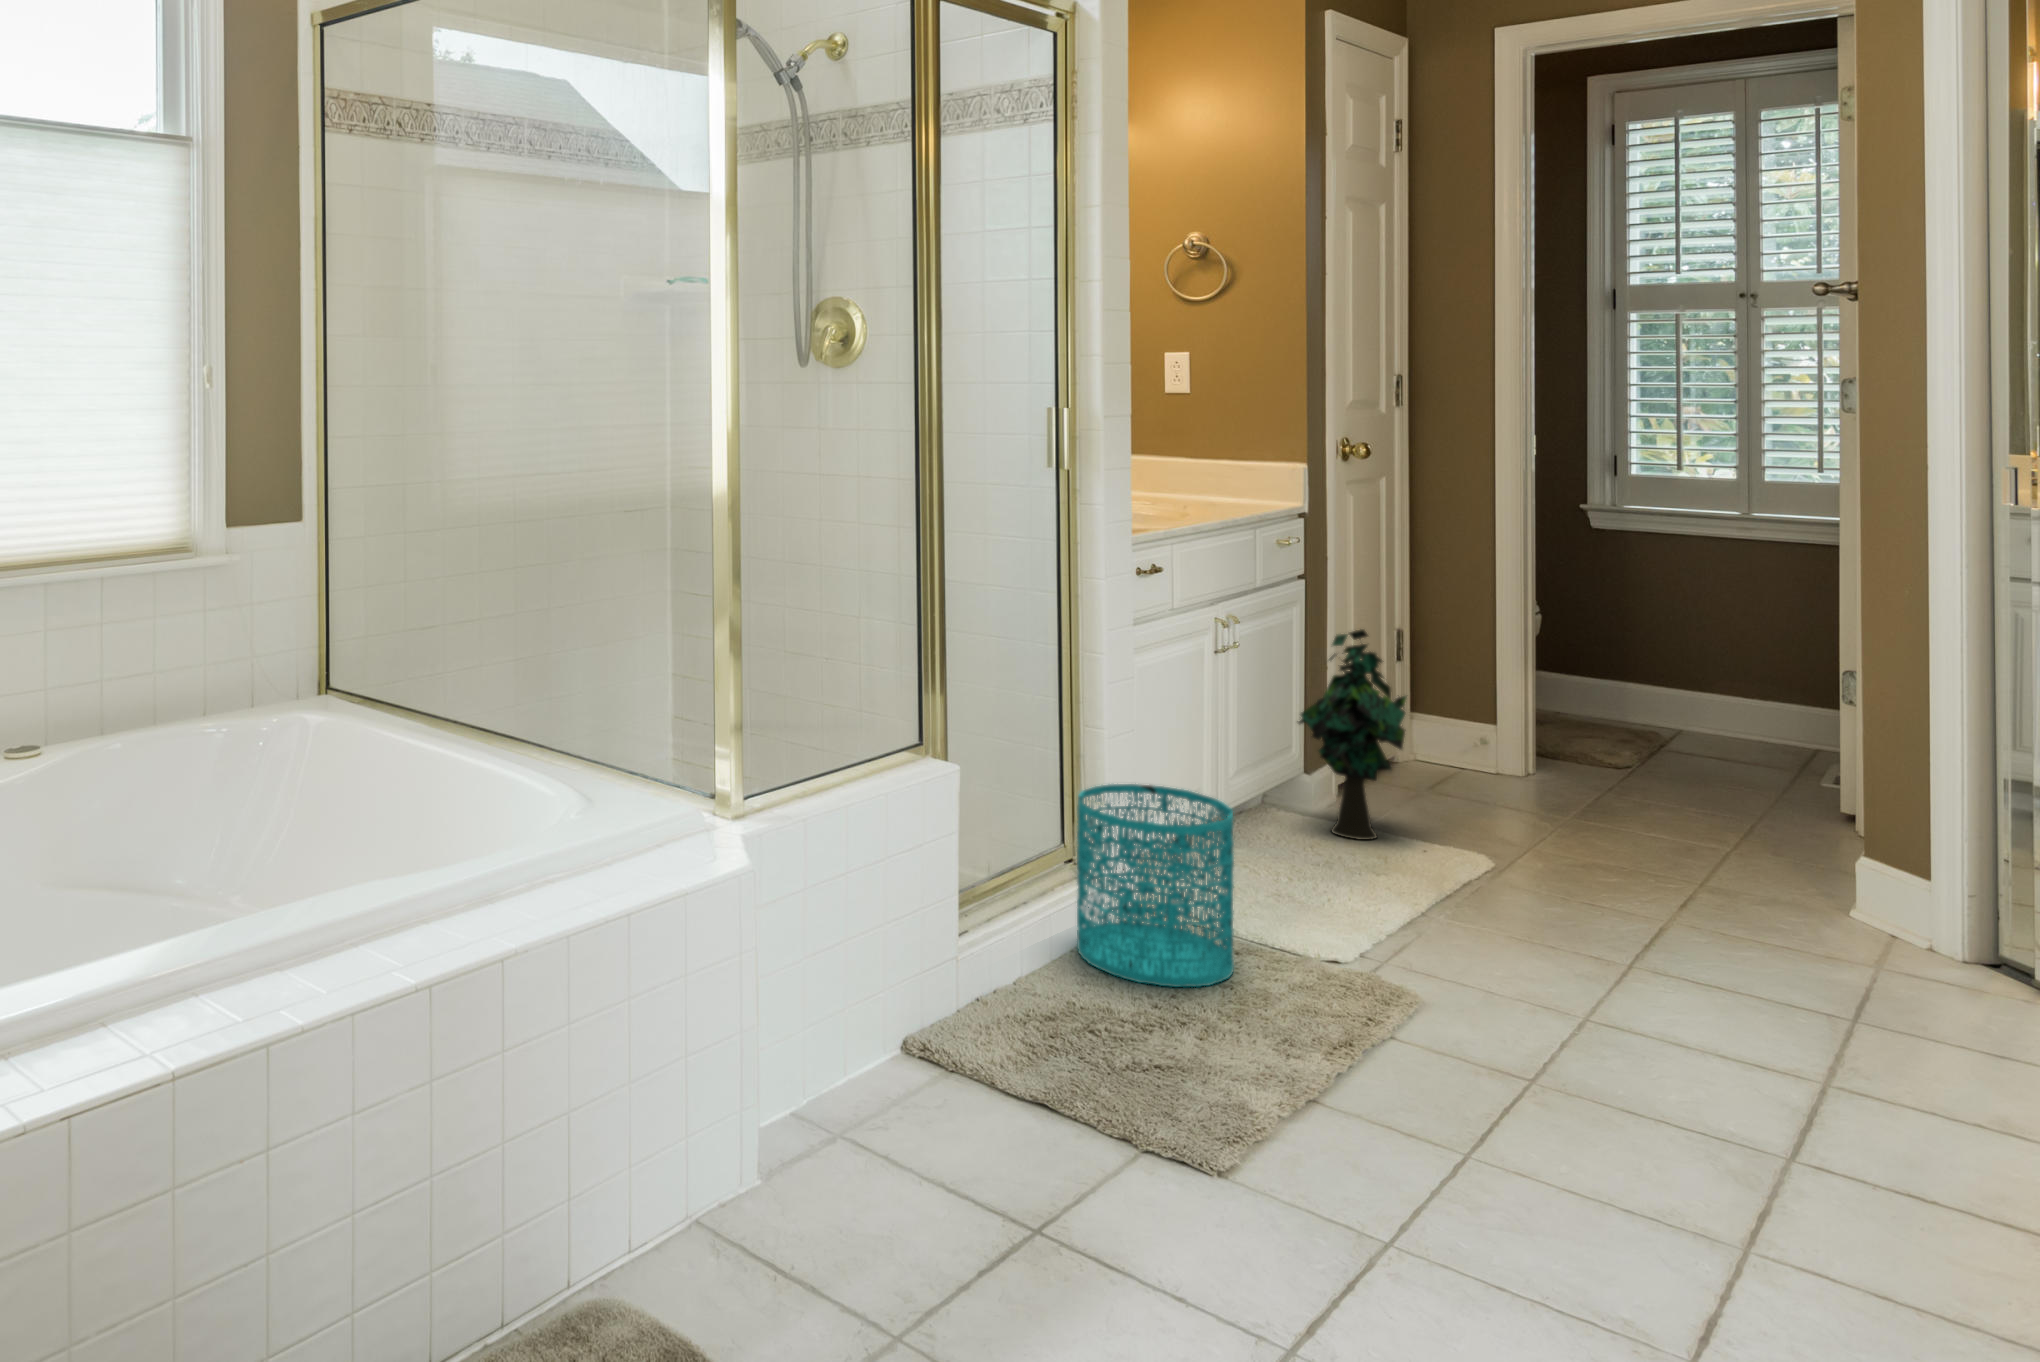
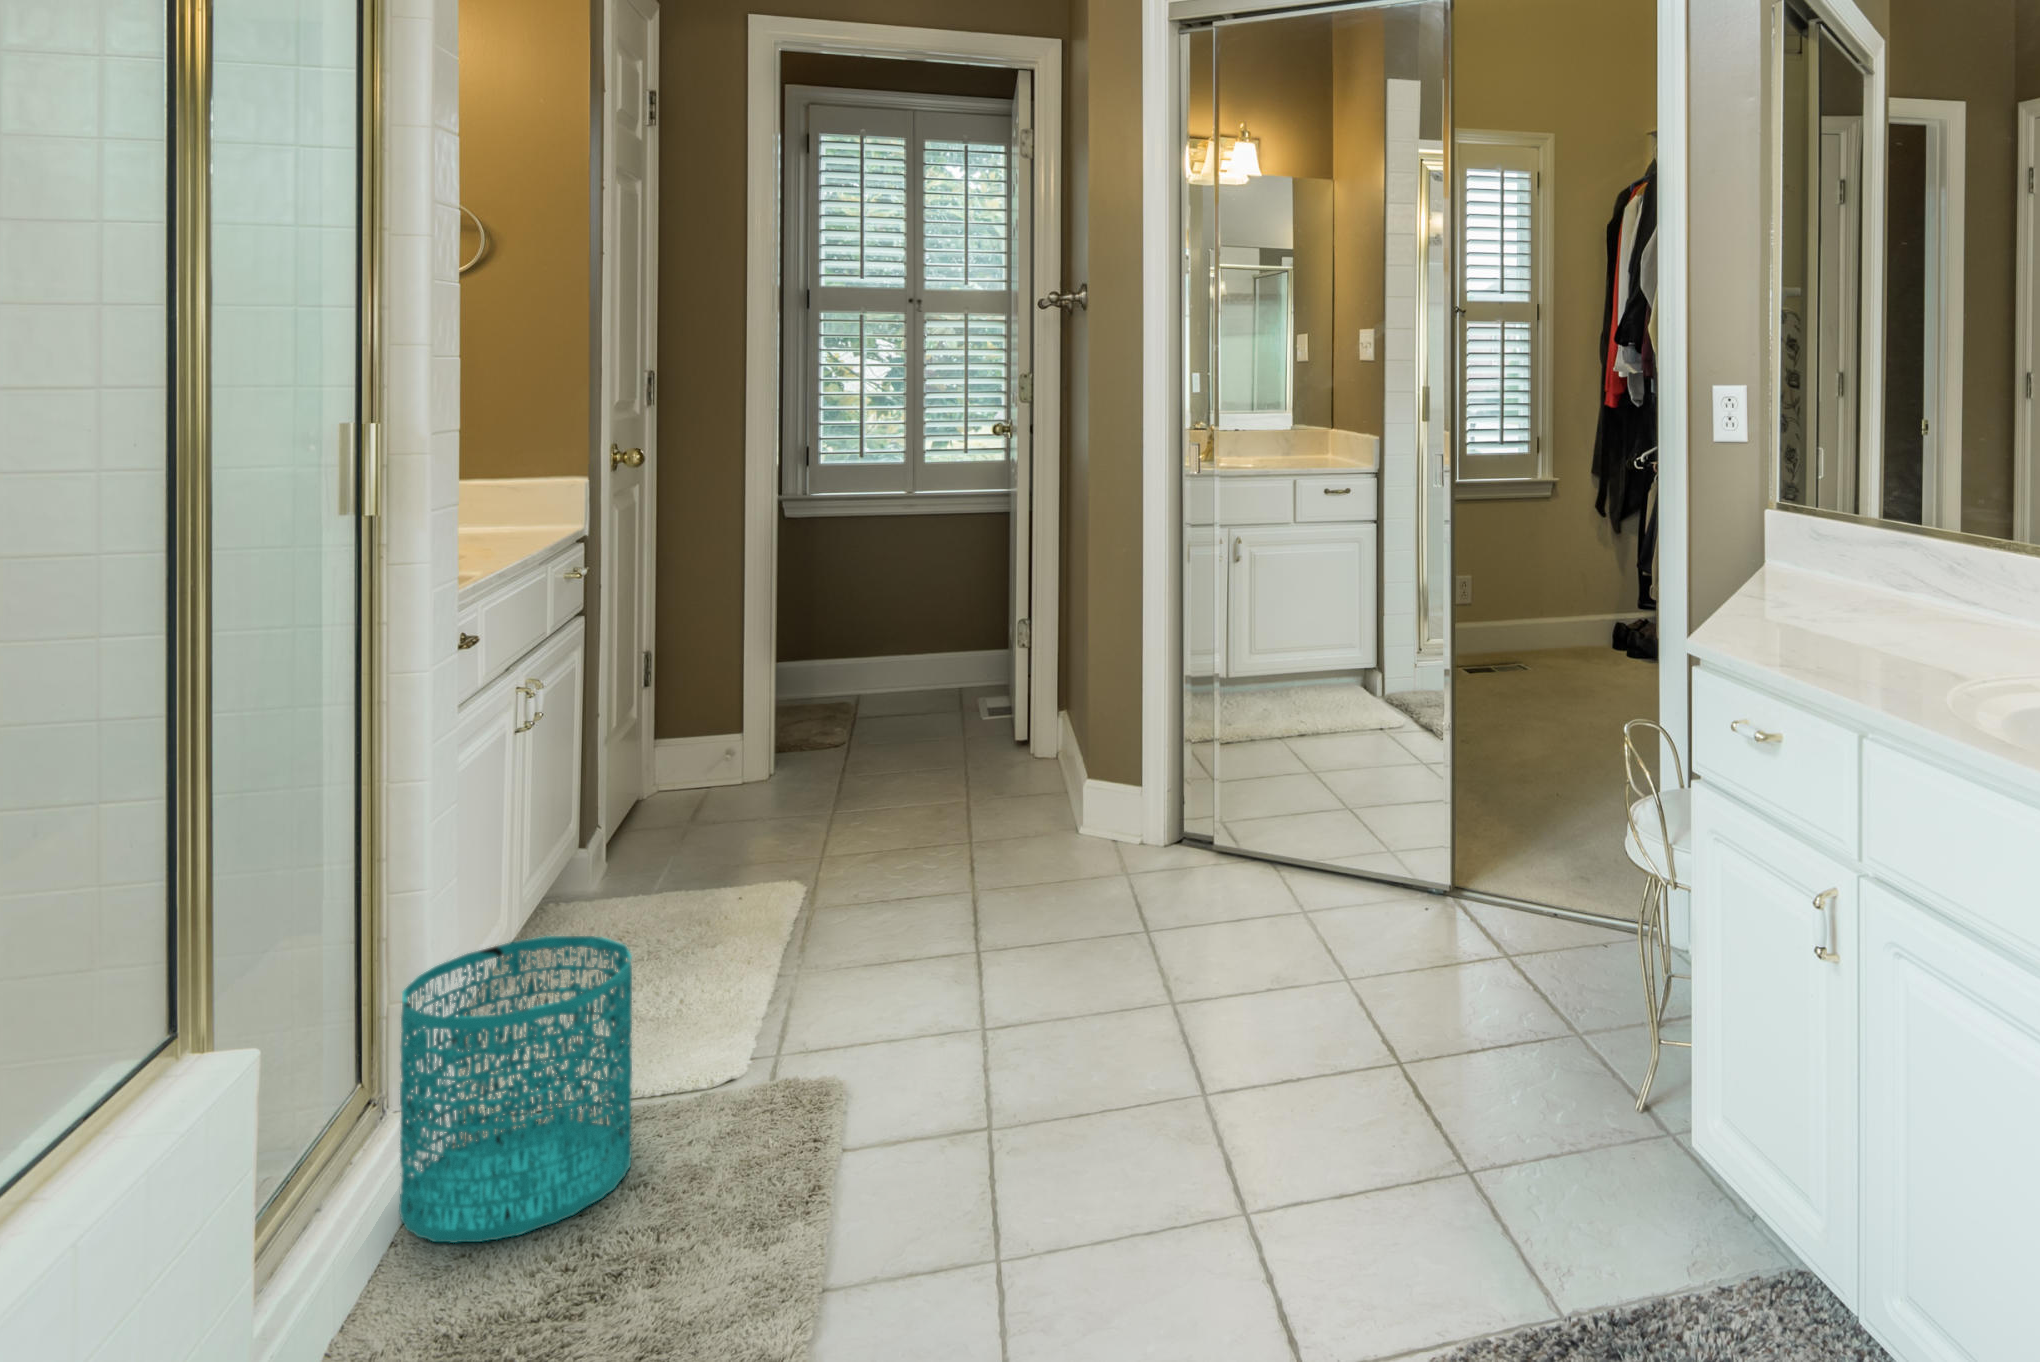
decorative plant: present [1297,629,1406,840] -> none [589,666,713,912]

